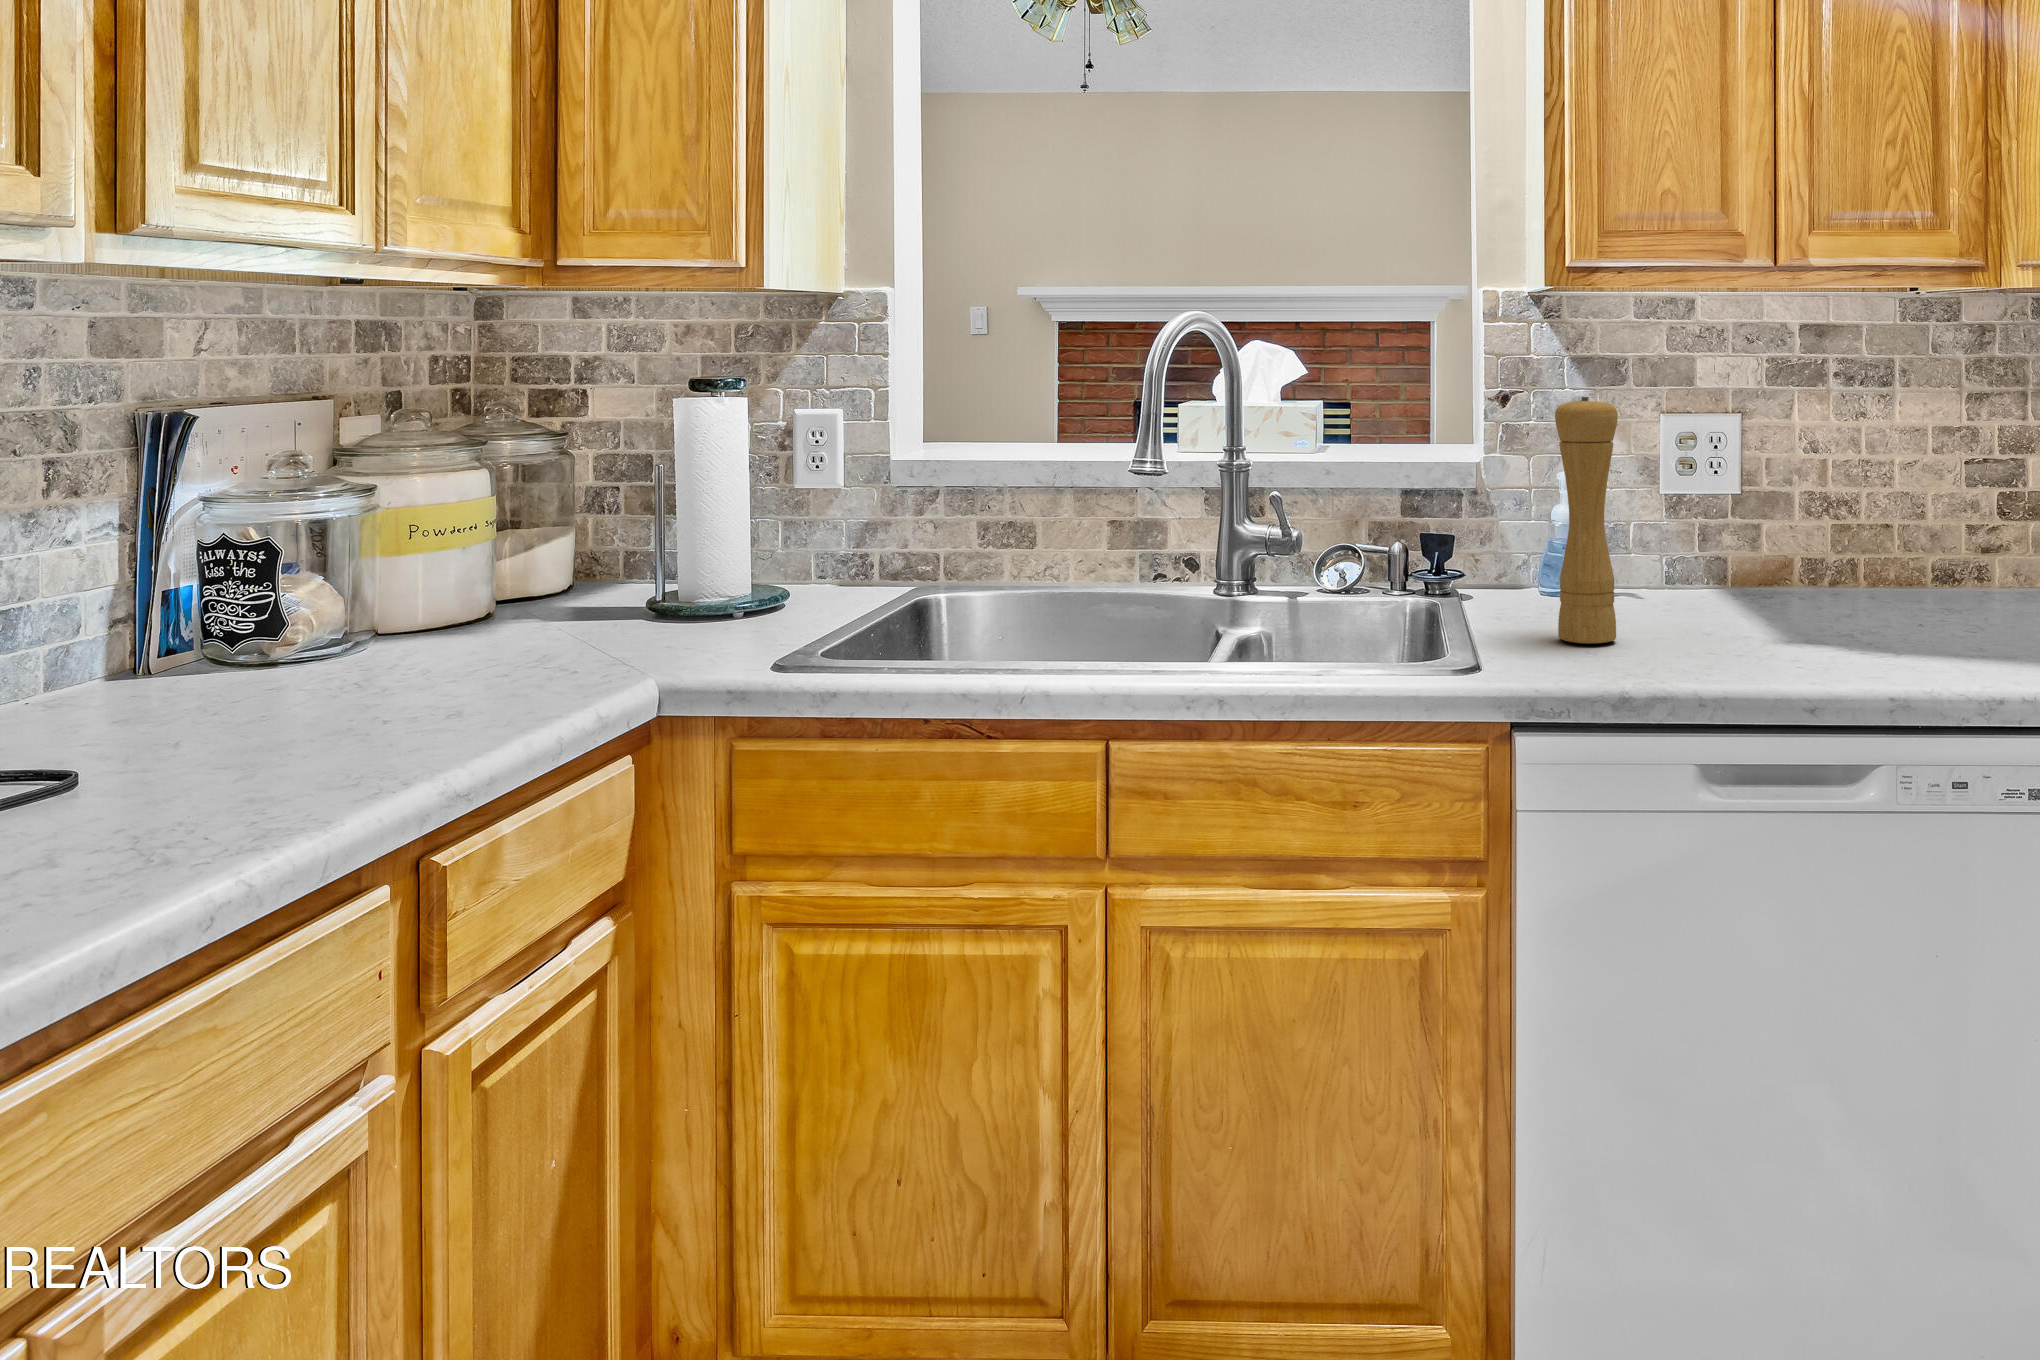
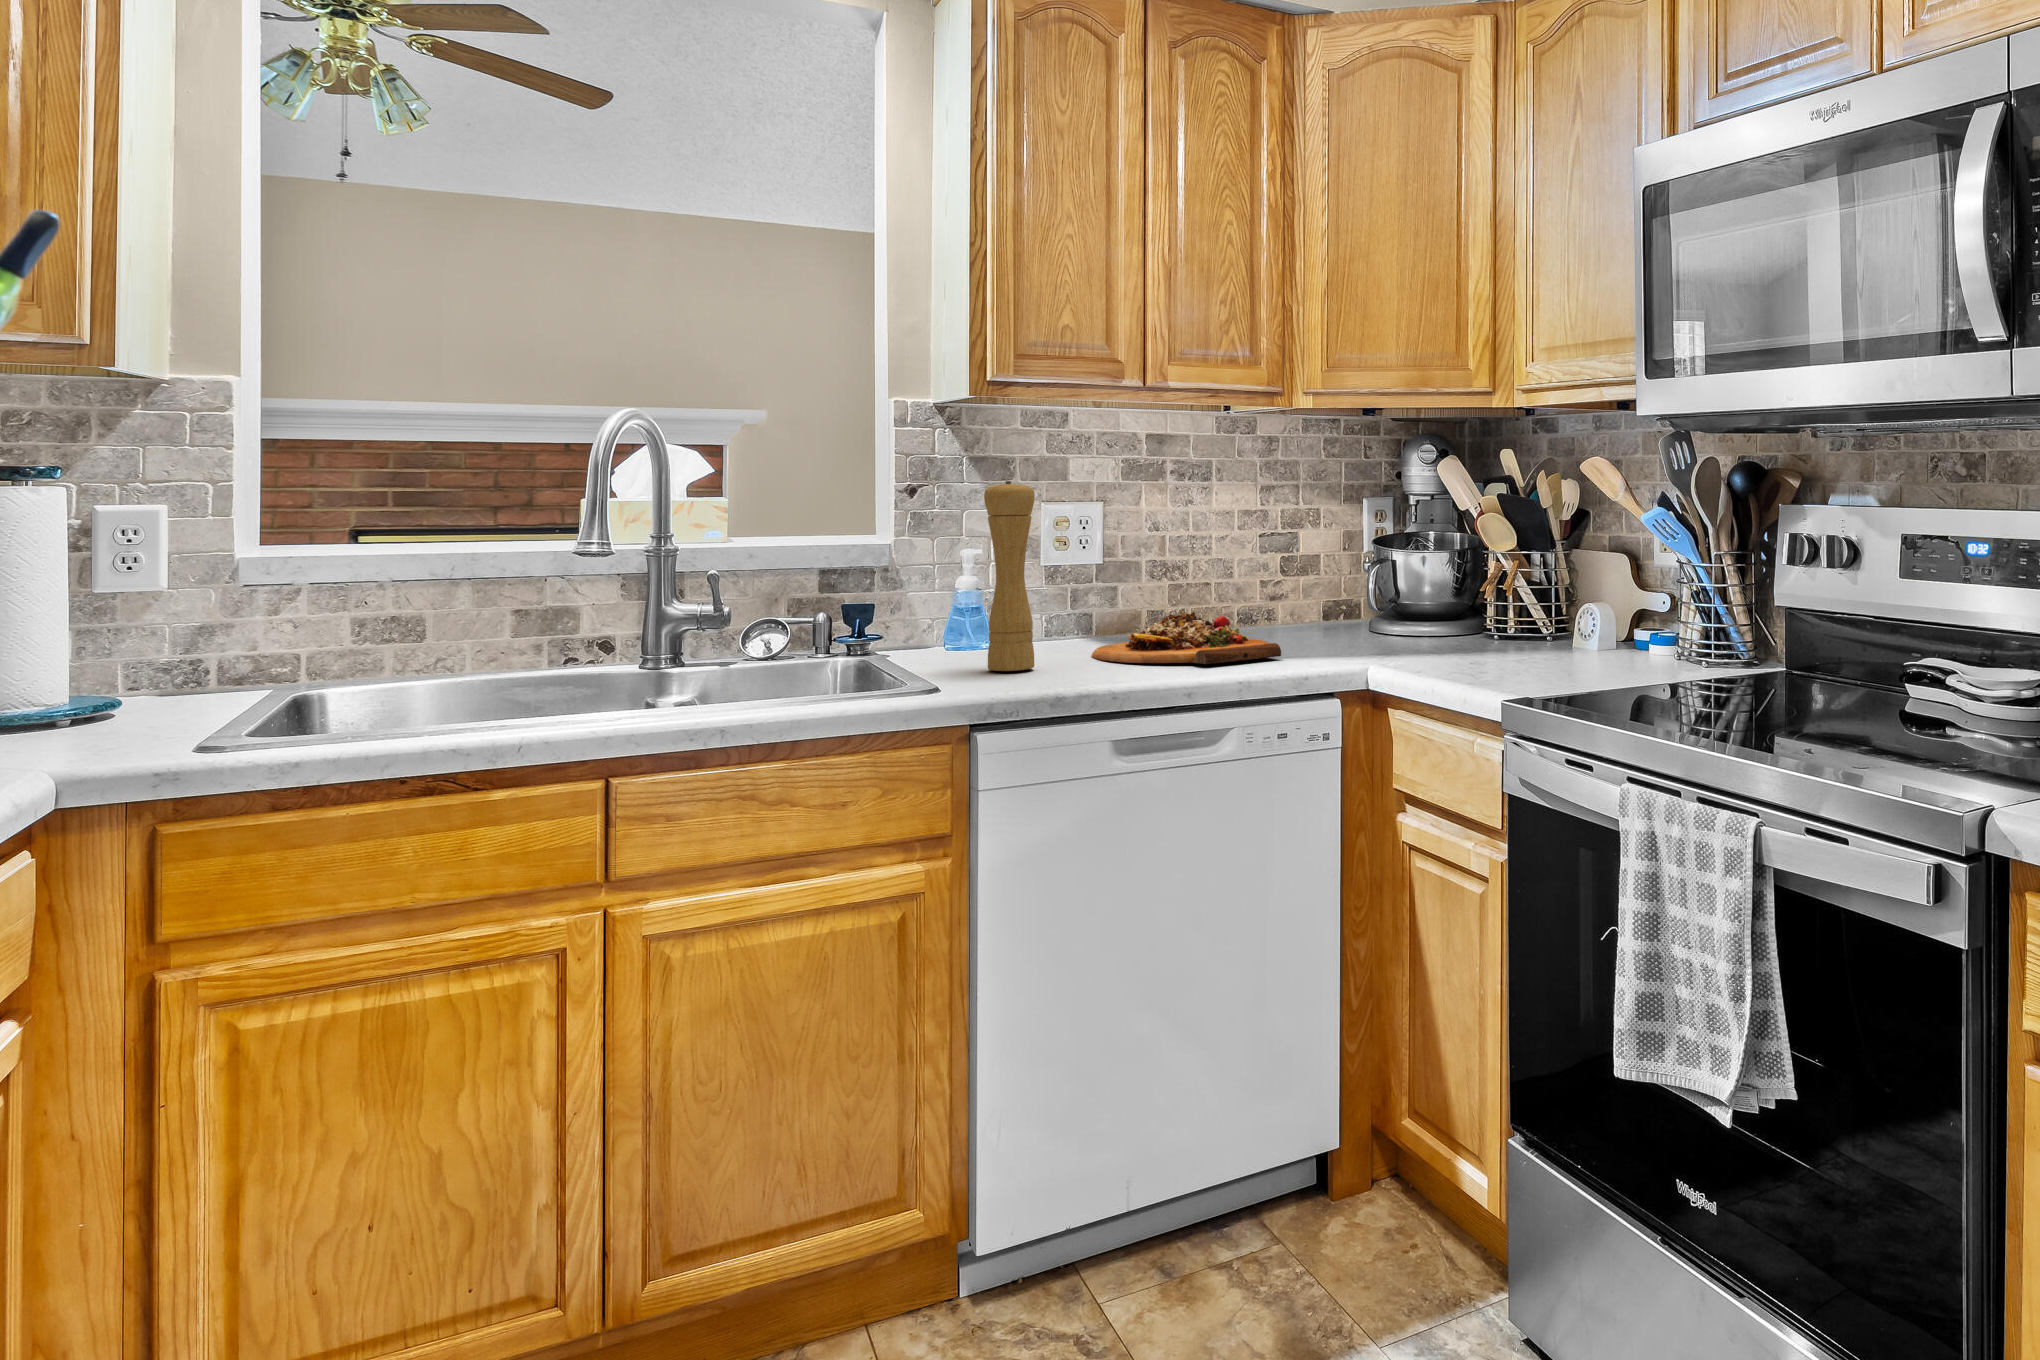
cutting board: none [1704,574,1967,659] -> present [1091,612,1282,664]

